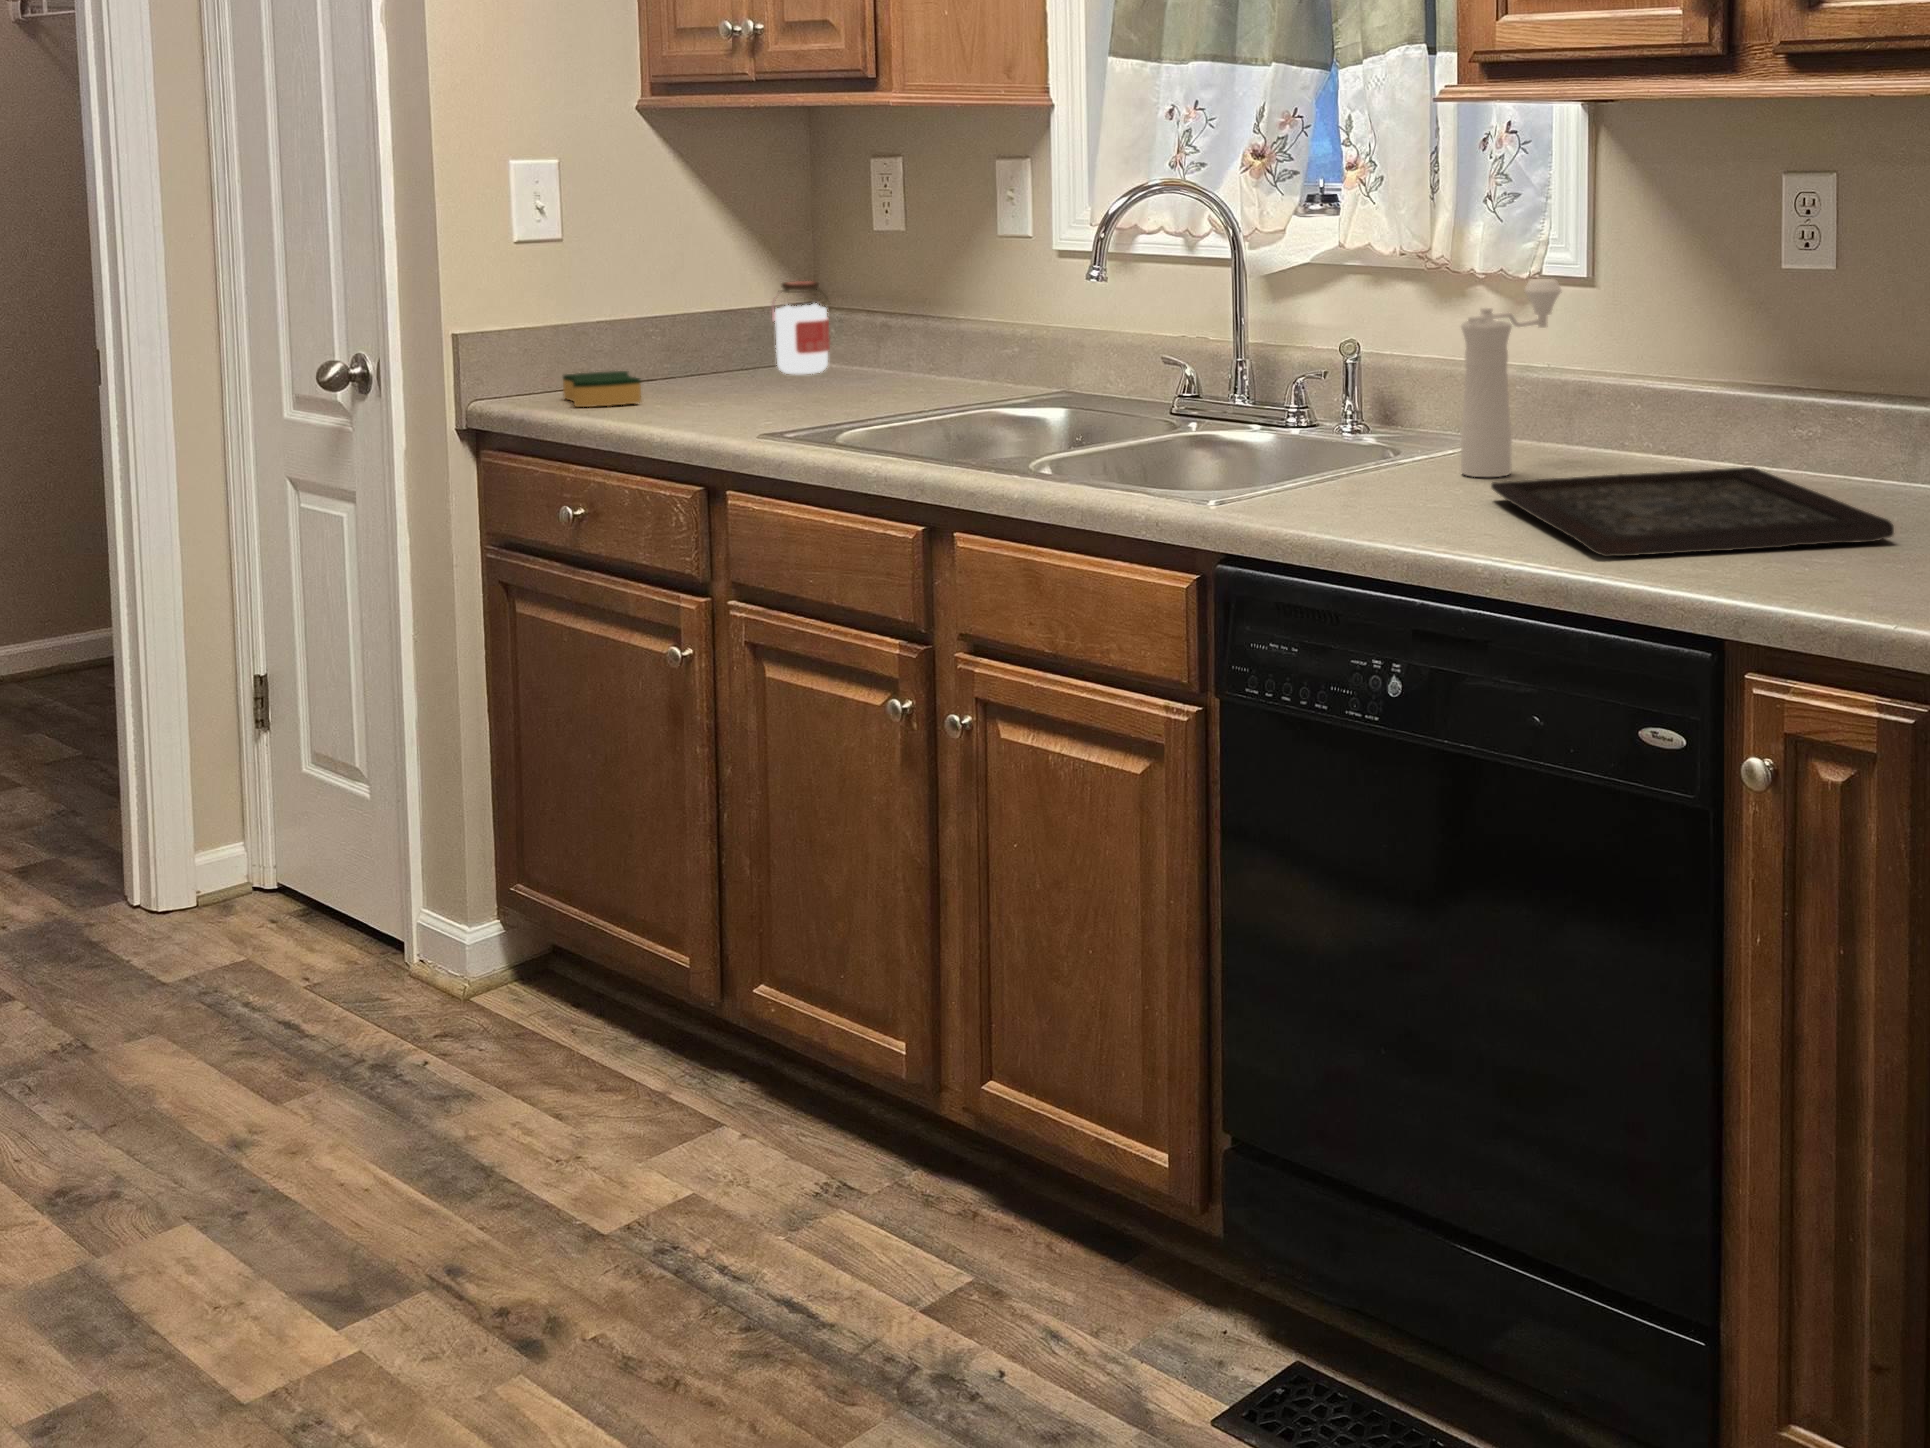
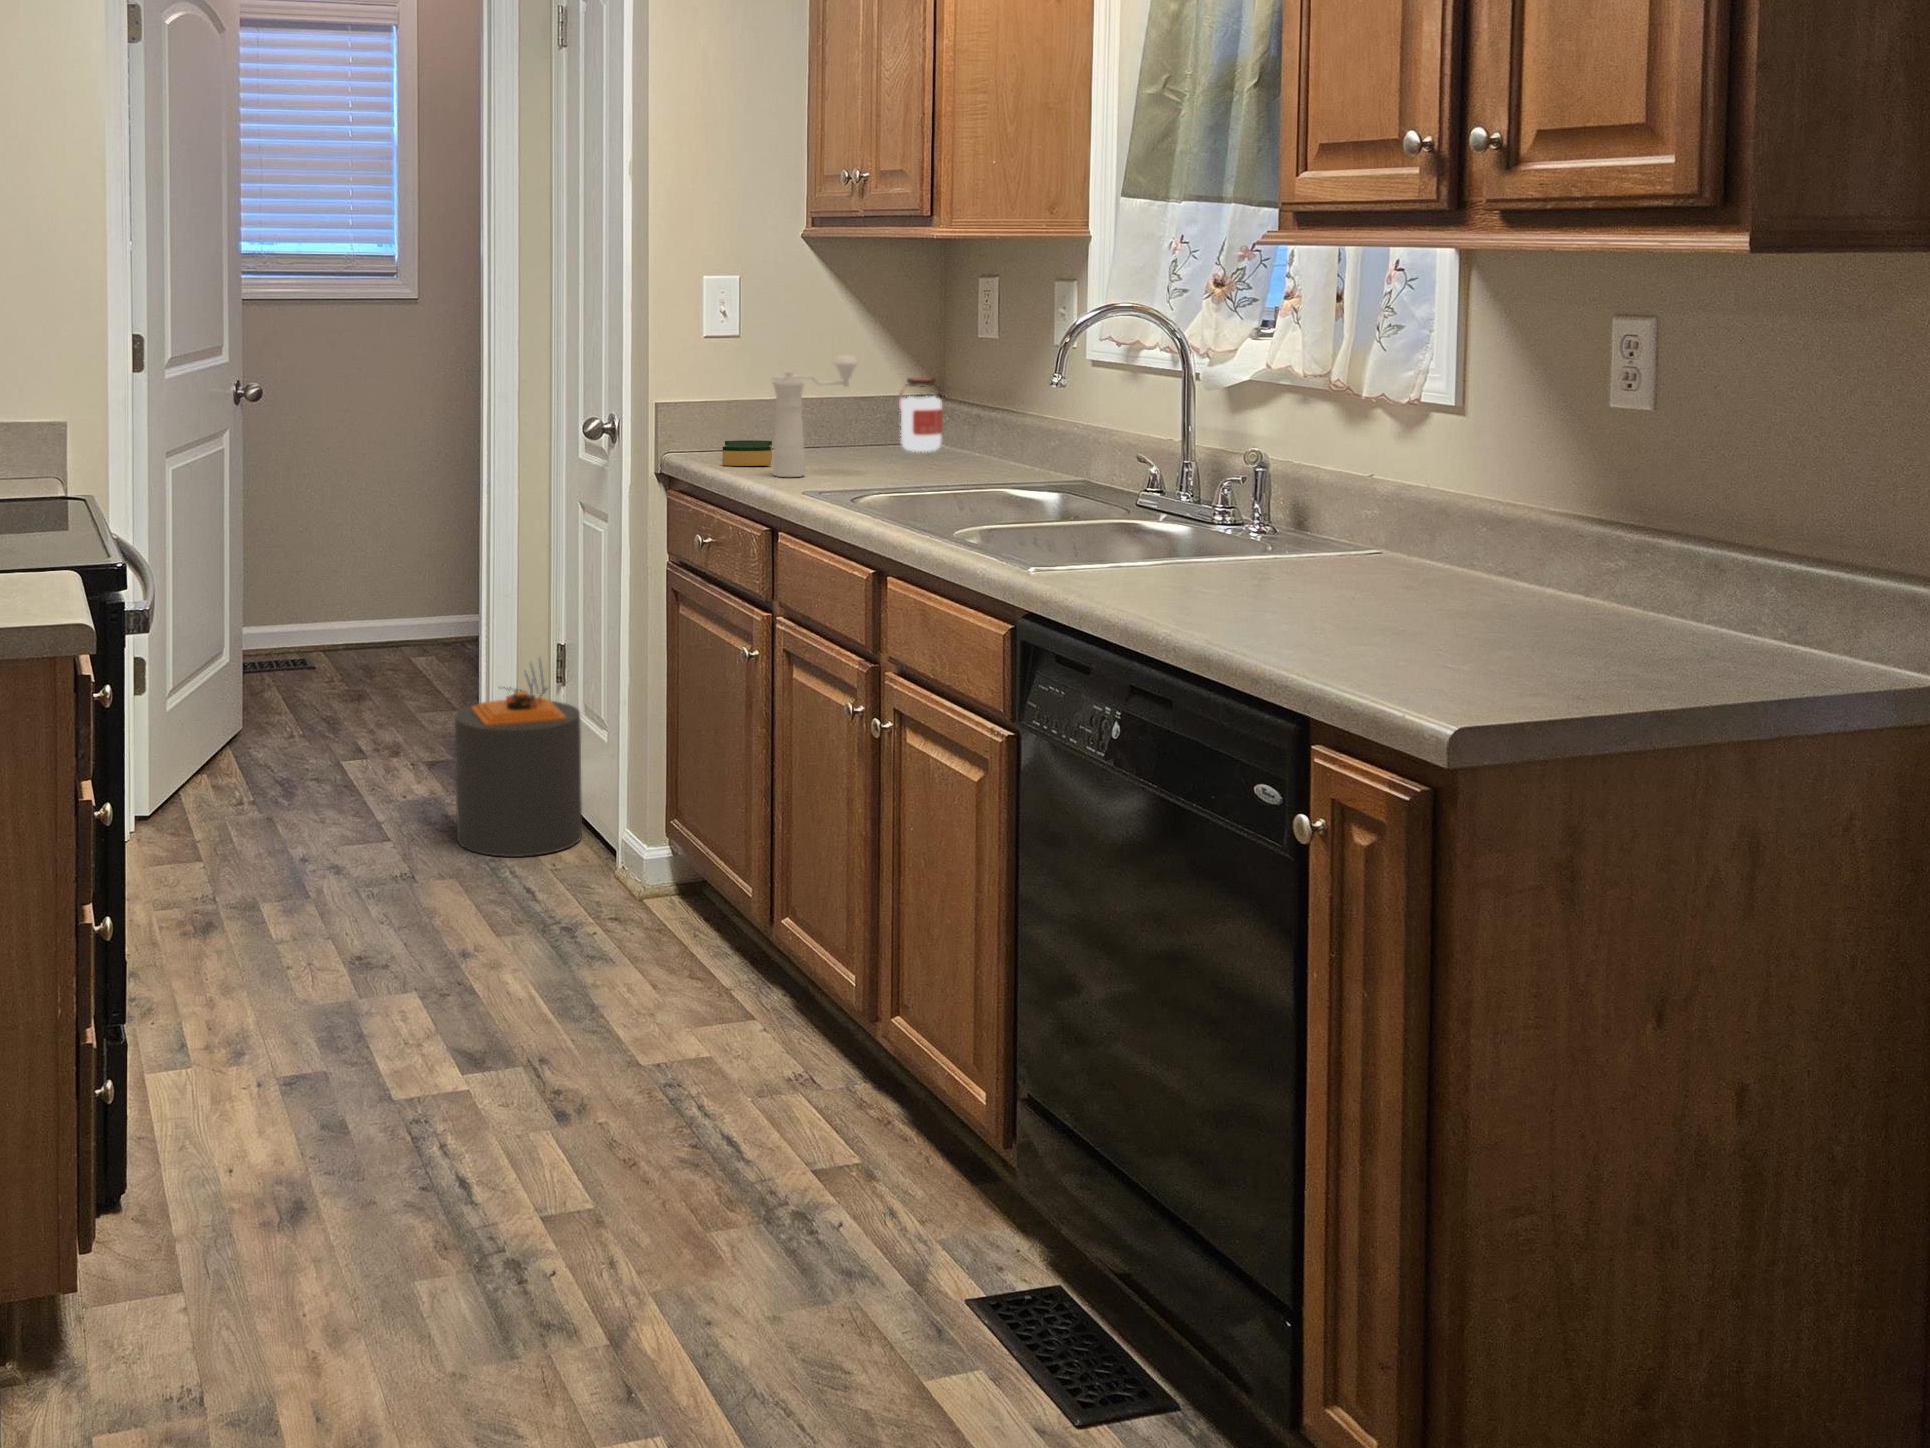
pepper mill: present [1461,279,1562,477] -> present [773,356,858,477]
tray: present [1491,467,1894,557] -> none [1260,577,1563,659]
trash can: none [121,688,332,990] -> present [455,661,582,857]

